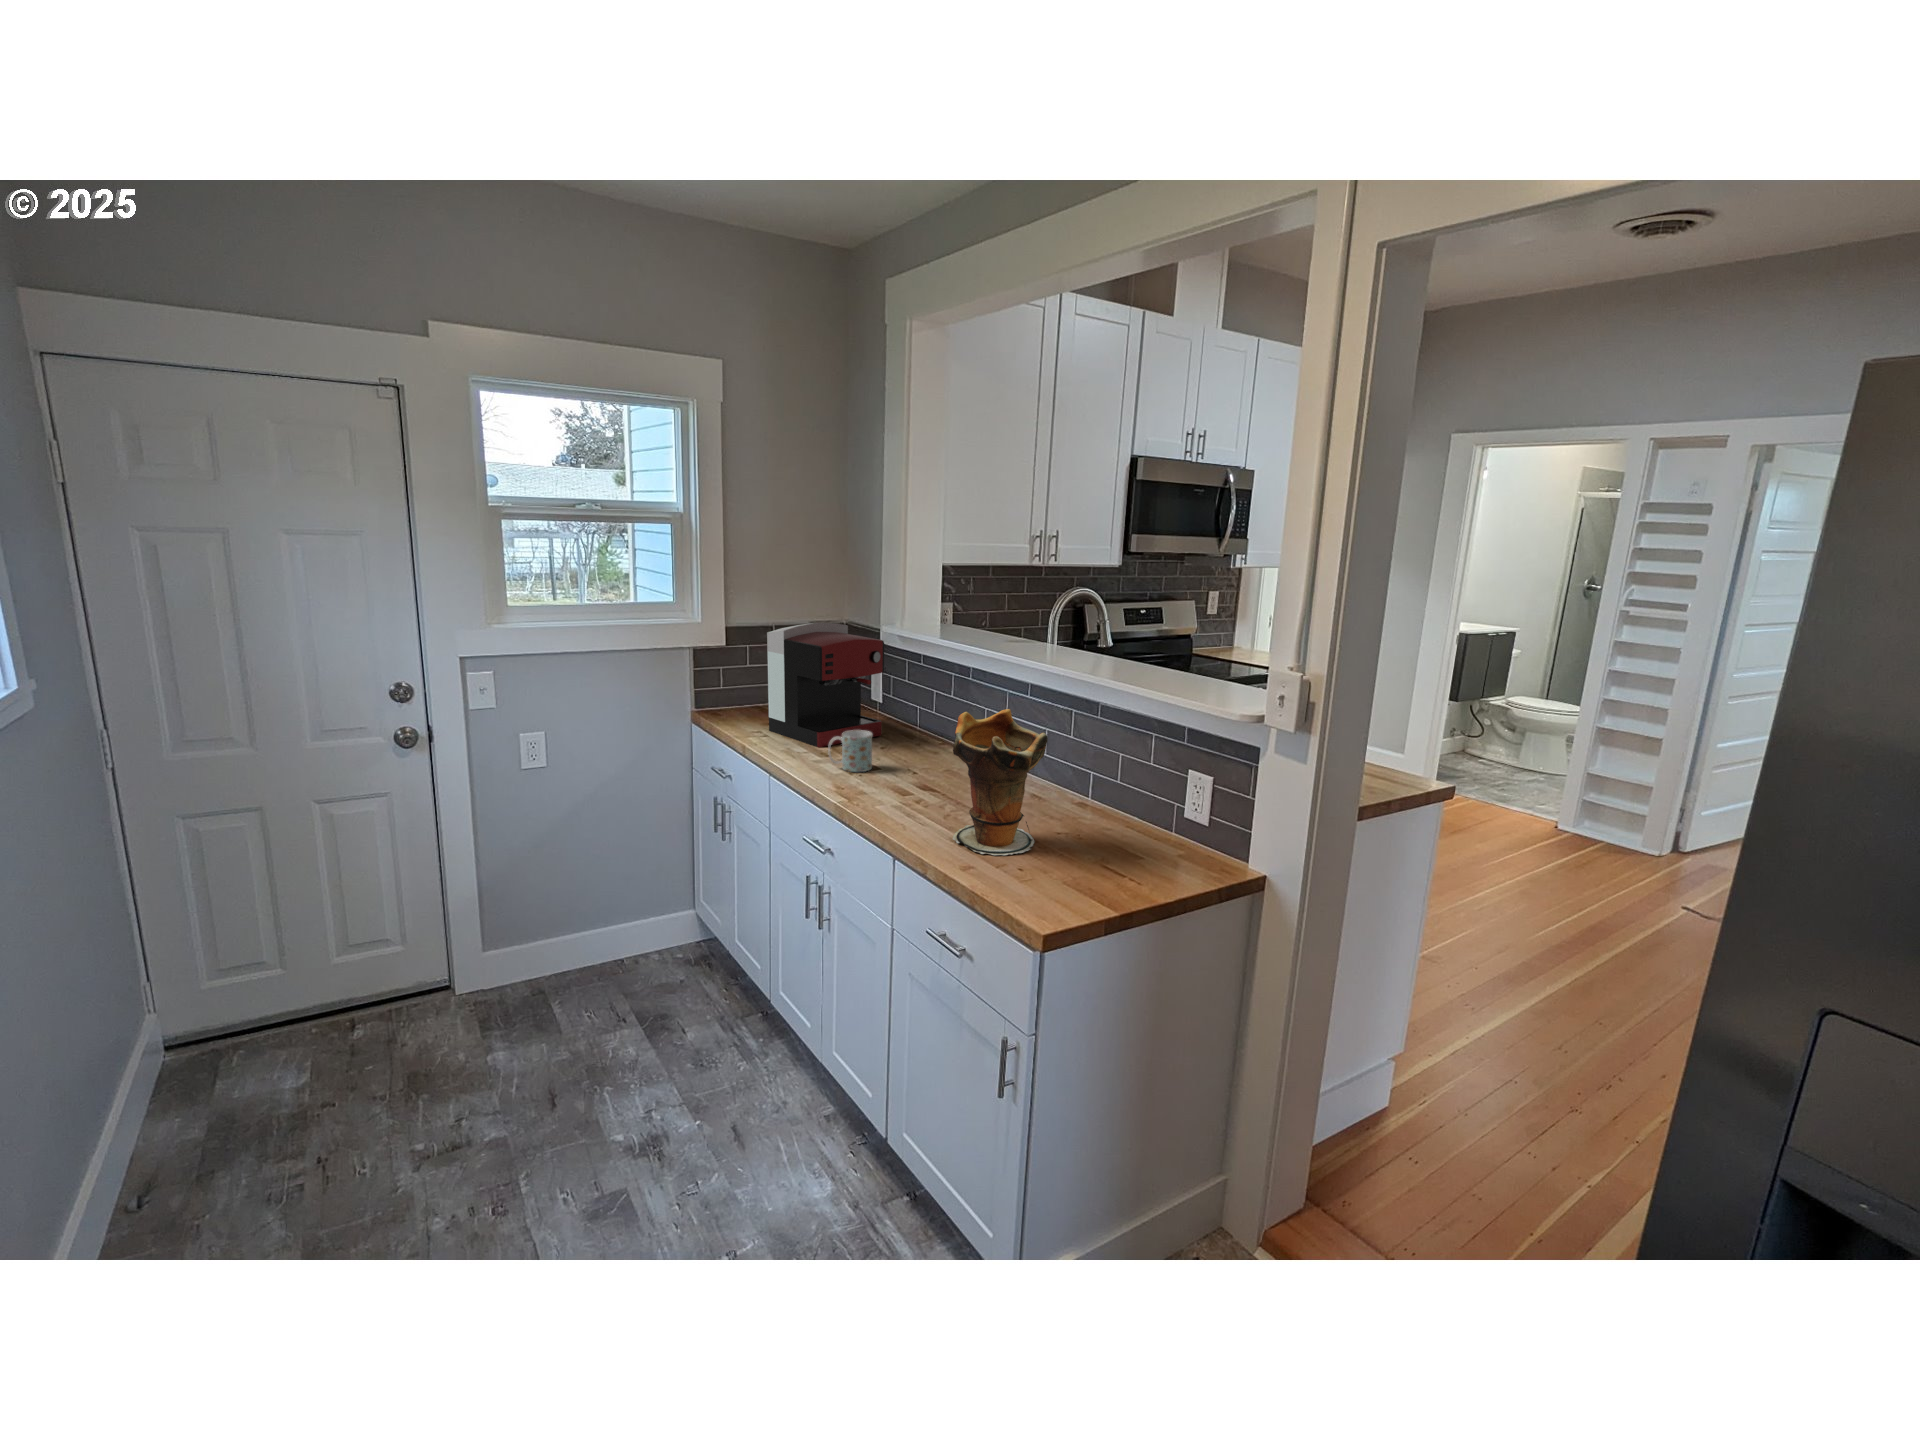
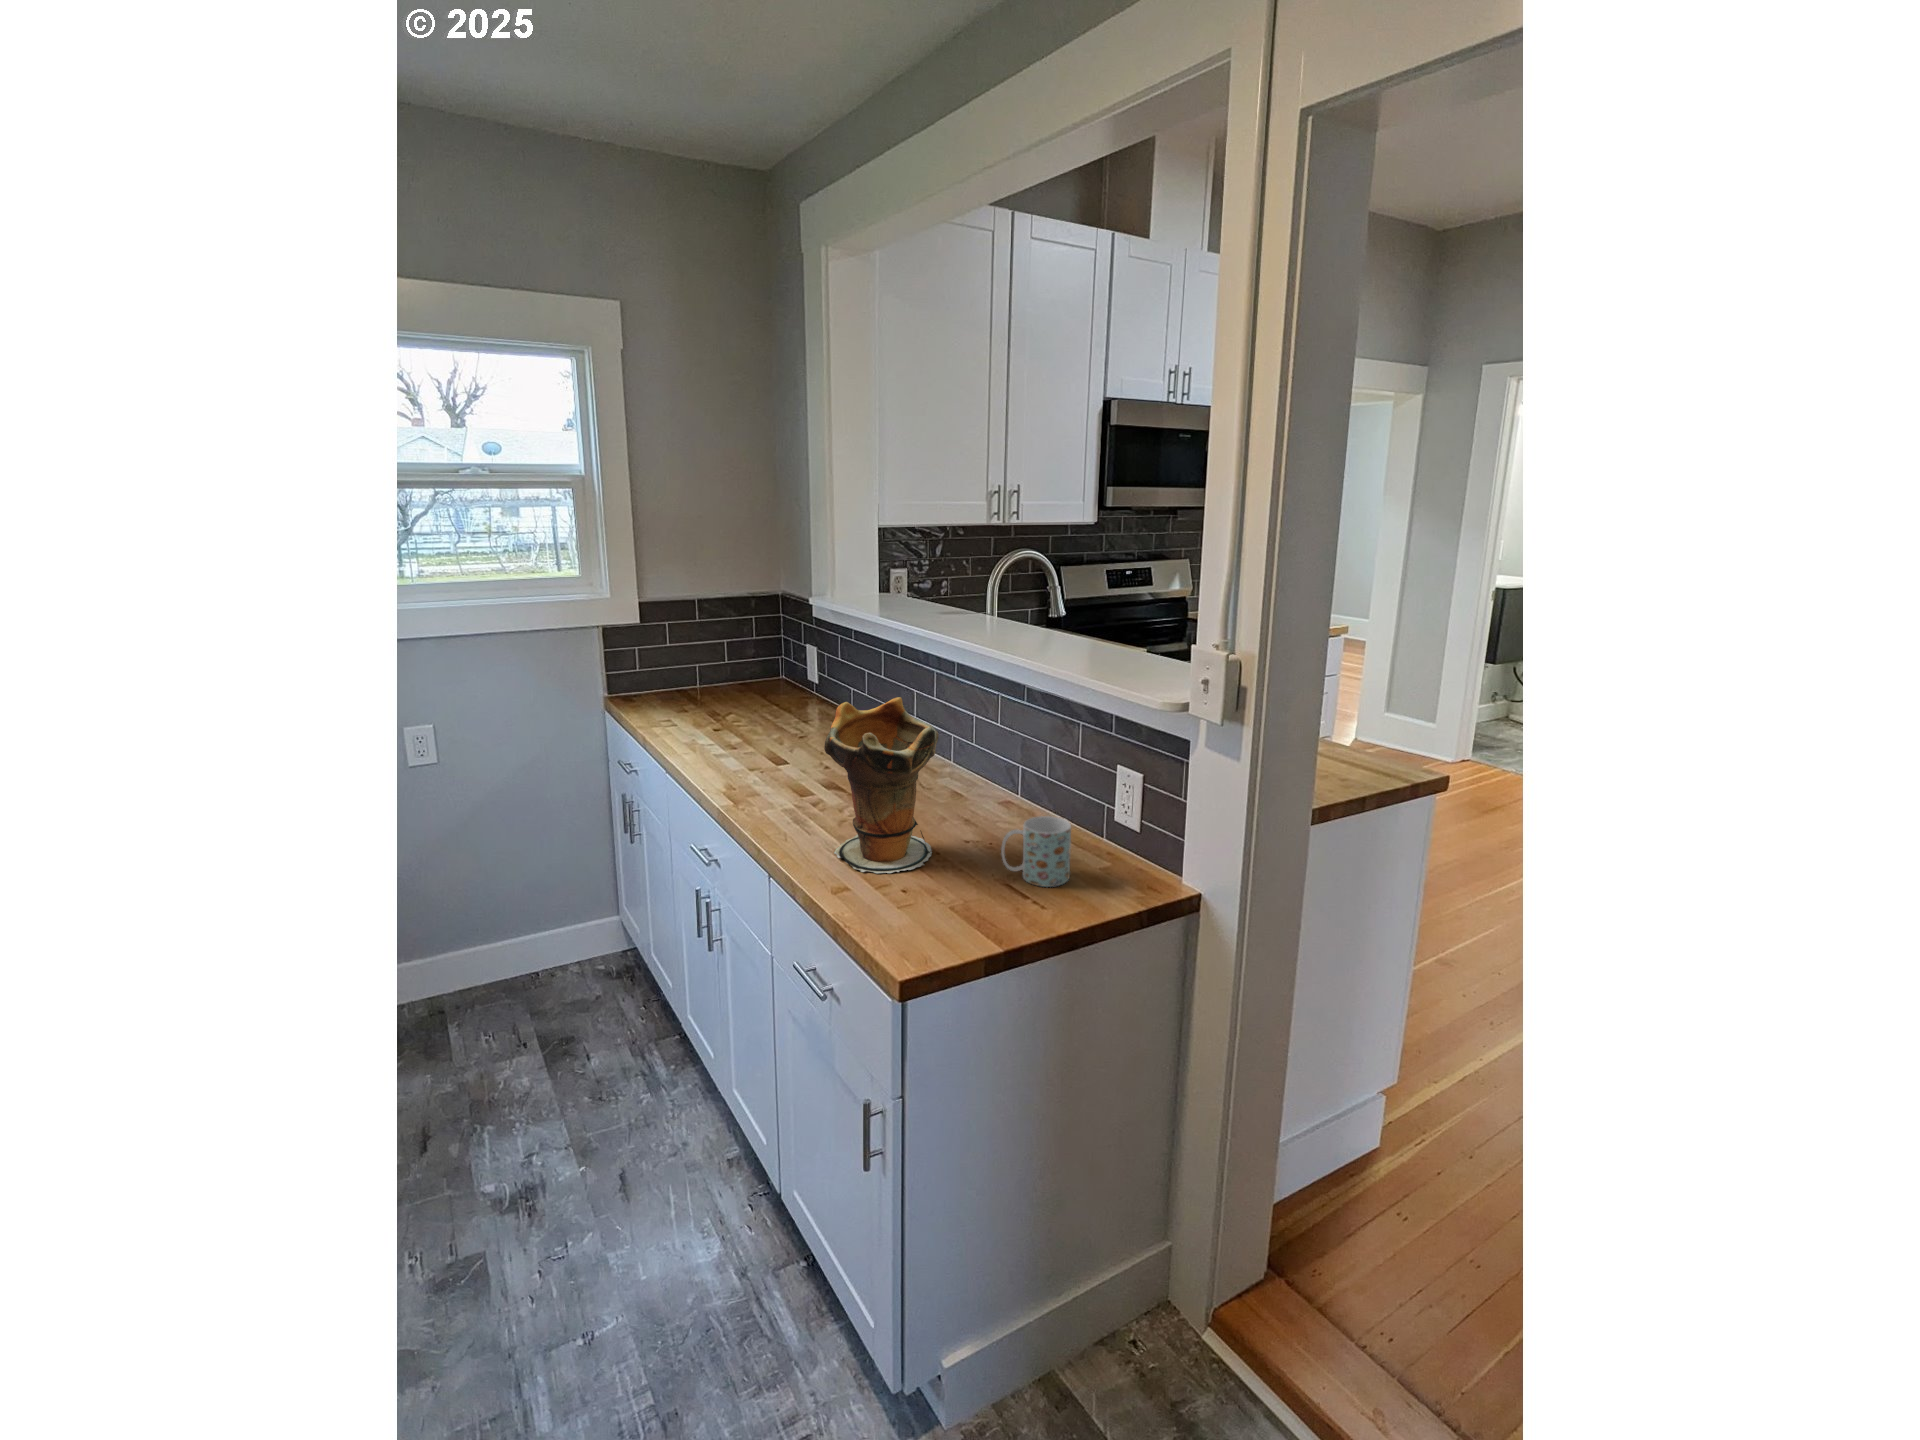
coffee maker: present [767,623,884,747] -> none [673,597,807,739]
mug: present [828,731,872,772] -> present [1001,816,1071,887]

